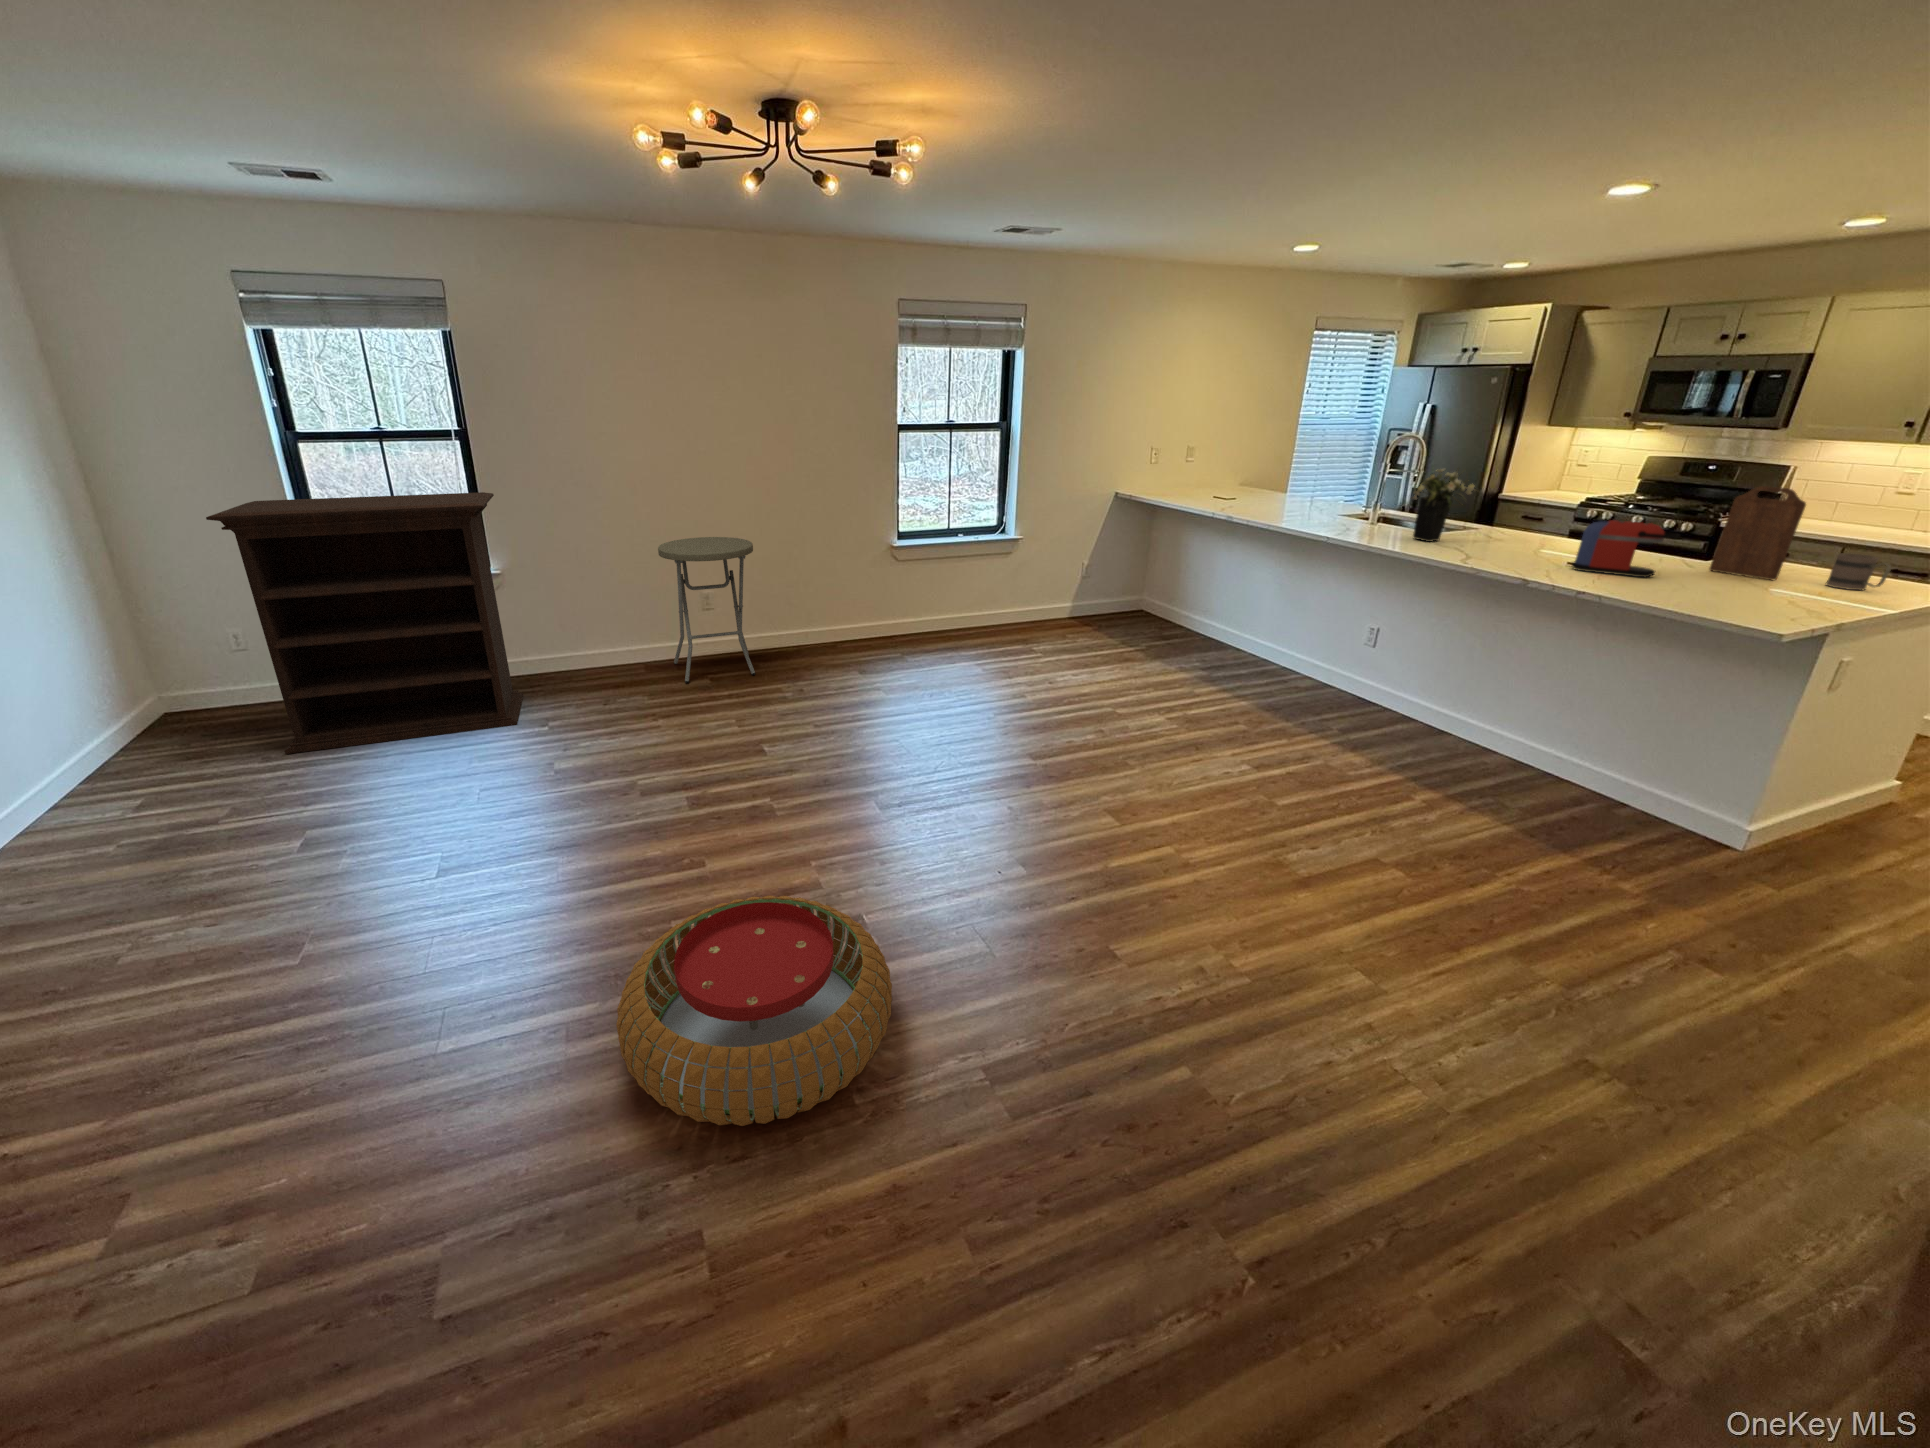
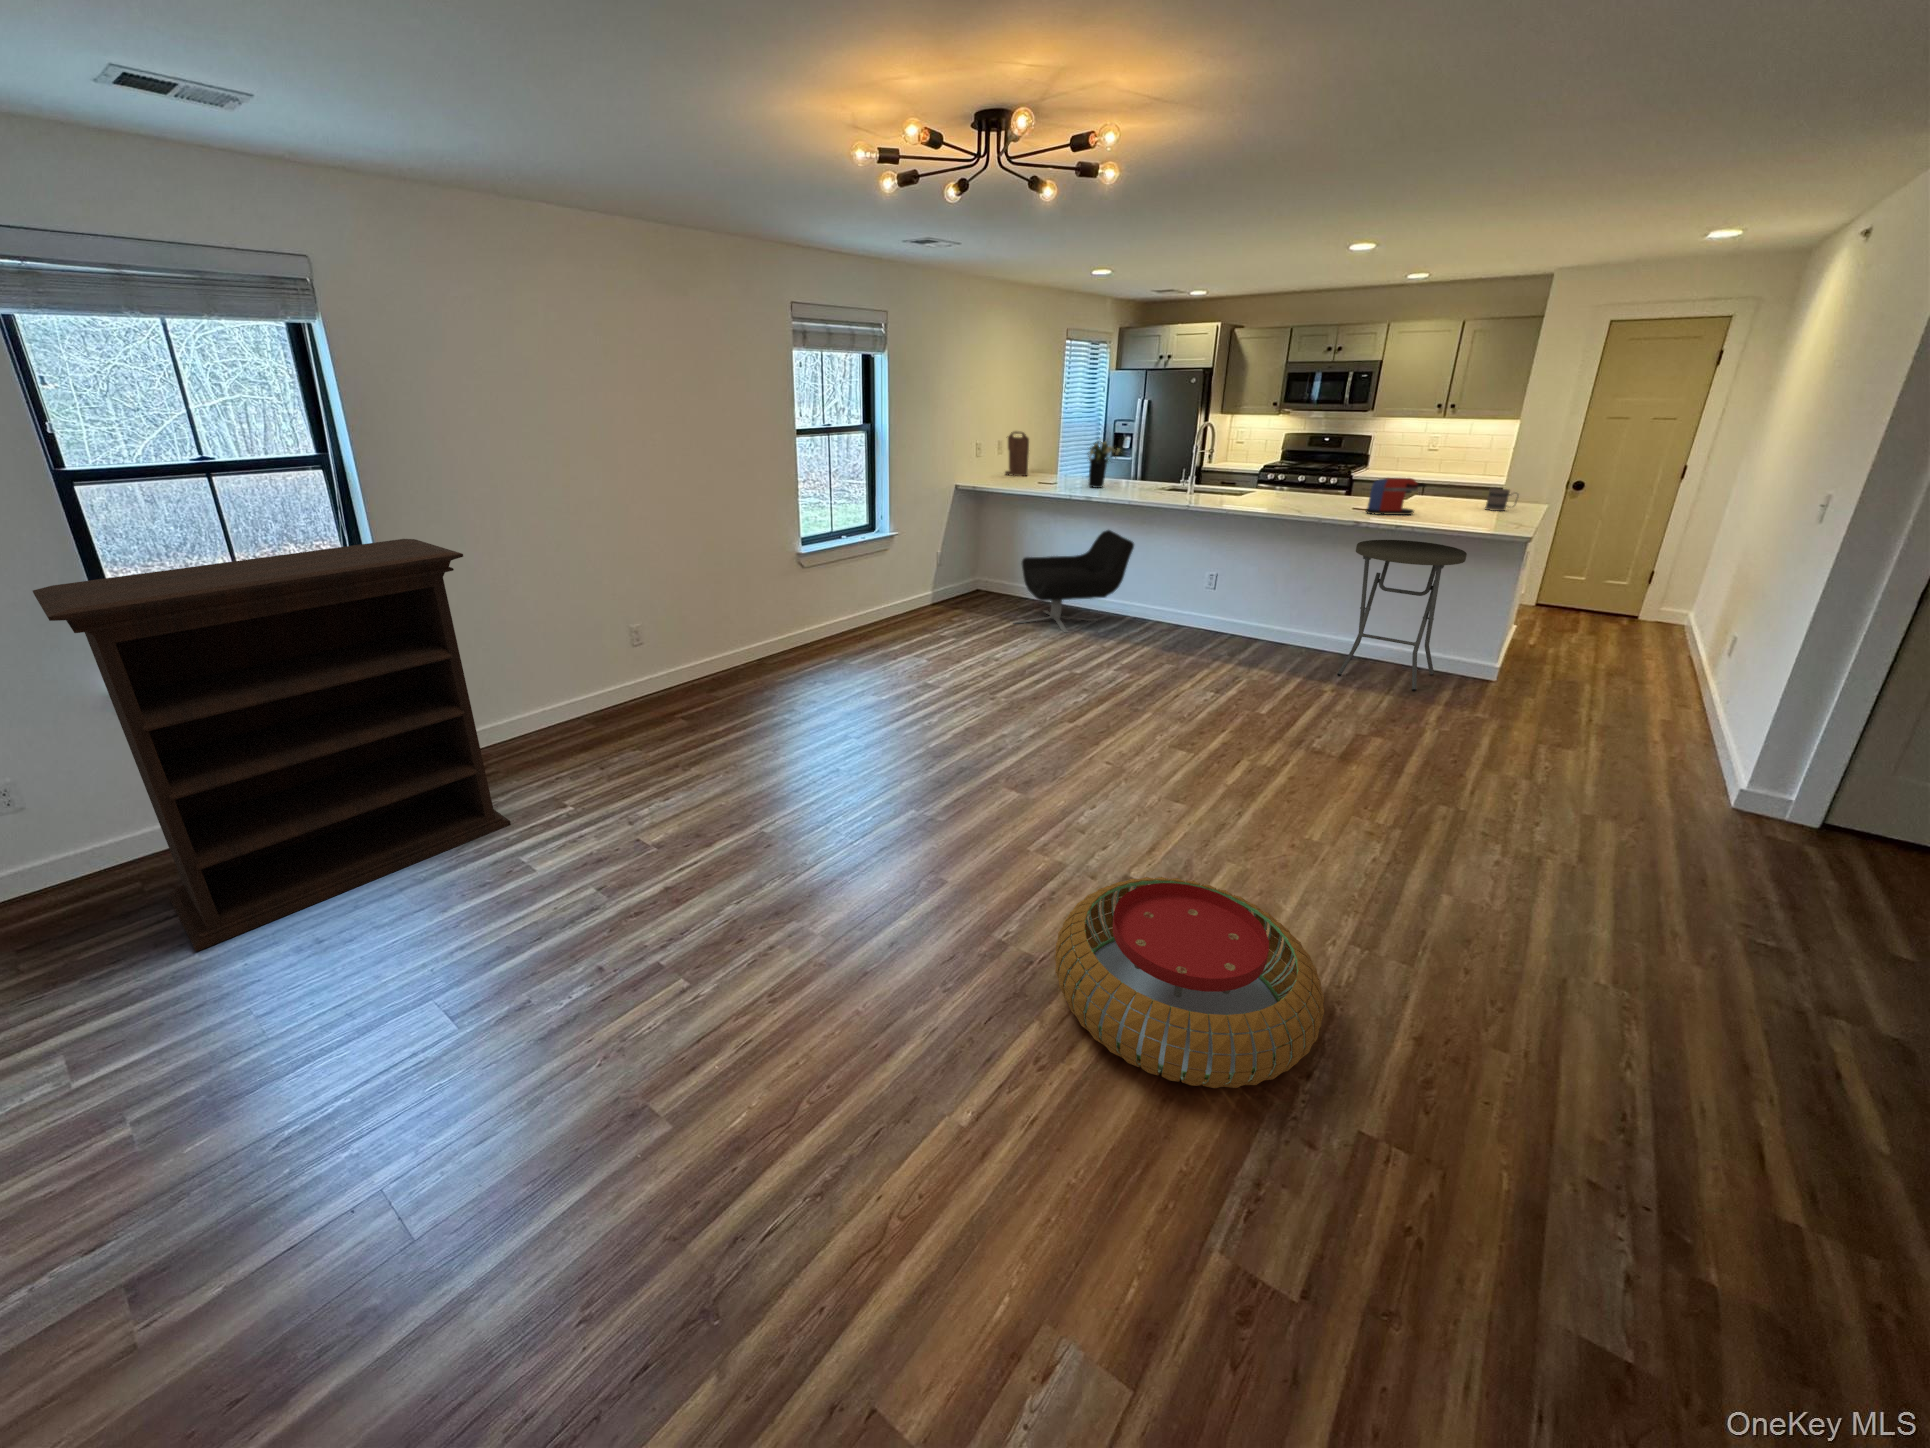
flower arrangement: present [1413,469,1475,542] -> present [1088,440,1120,488]
cutting board: present [1710,486,1806,580] -> present [1005,431,1029,476]
side table: present [658,537,755,683] -> present [1337,540,1467,691]
lounge chair: none [1125,557,1272,668] -> present [1016,530,1134,633]

